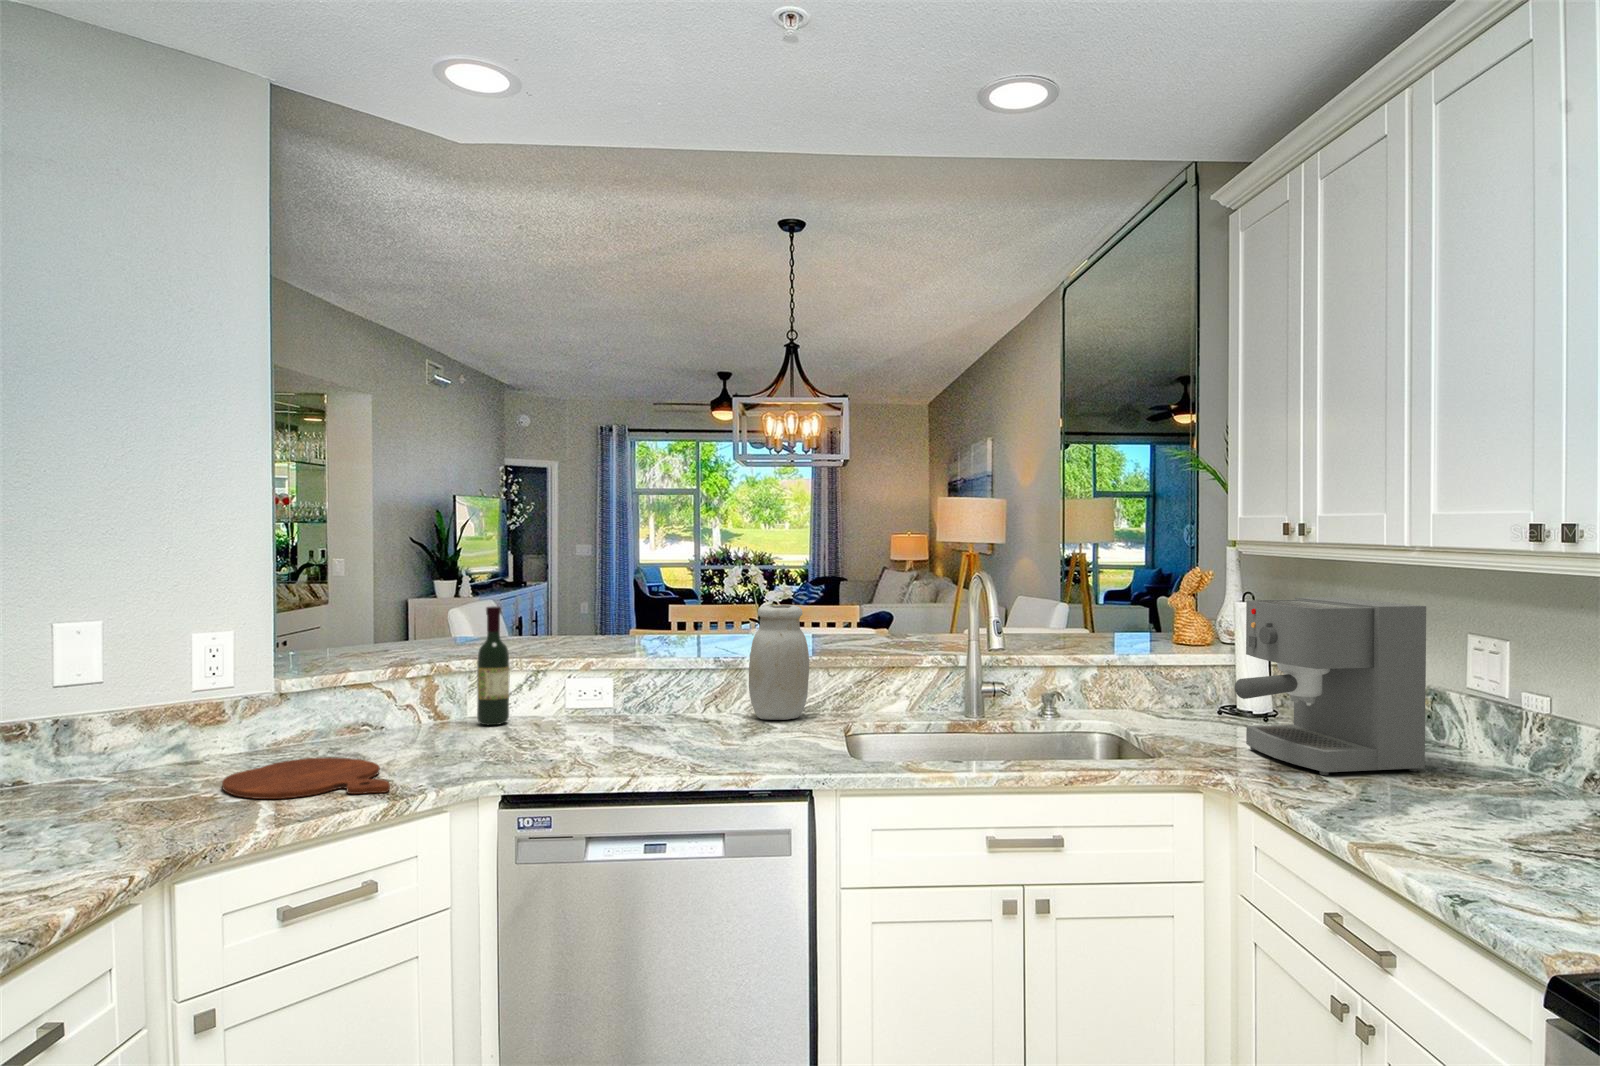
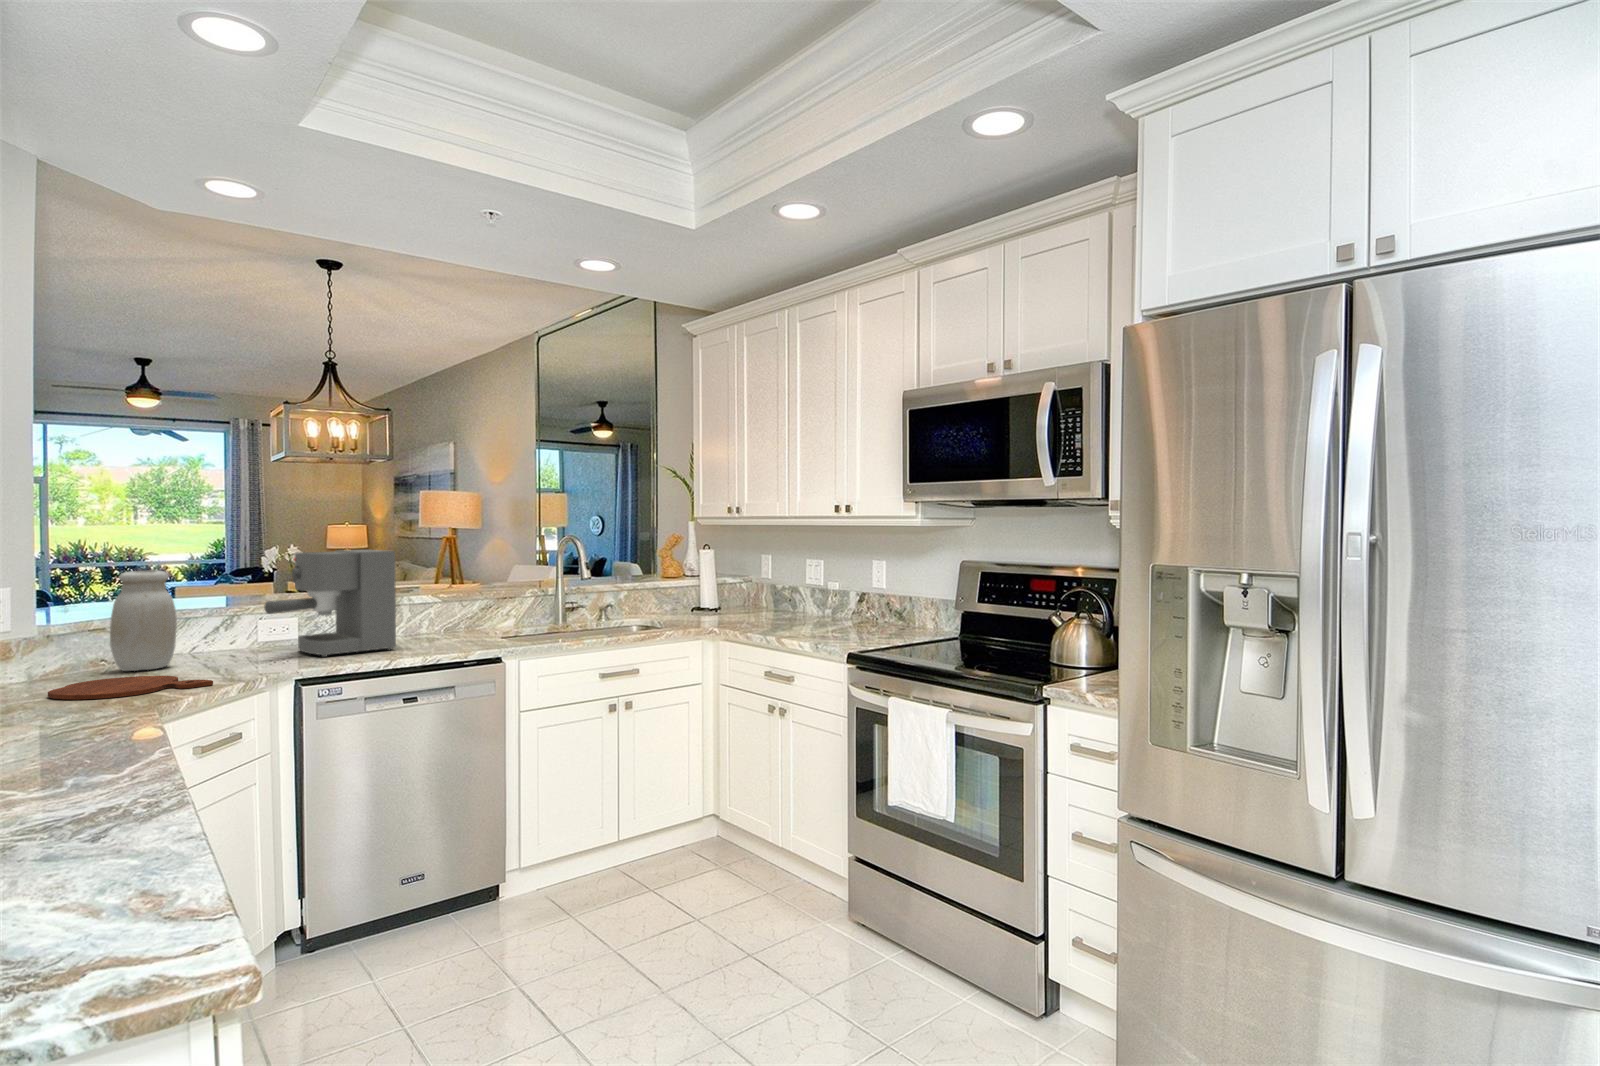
coffee maker: present [1235,597,1426,775] -> present [264,550,396,657]
jar: present [749,605,809,720] -> present [110,570,177,671]
wine bottle: present [477,606,510,725] -> none [186,567,215,658]

